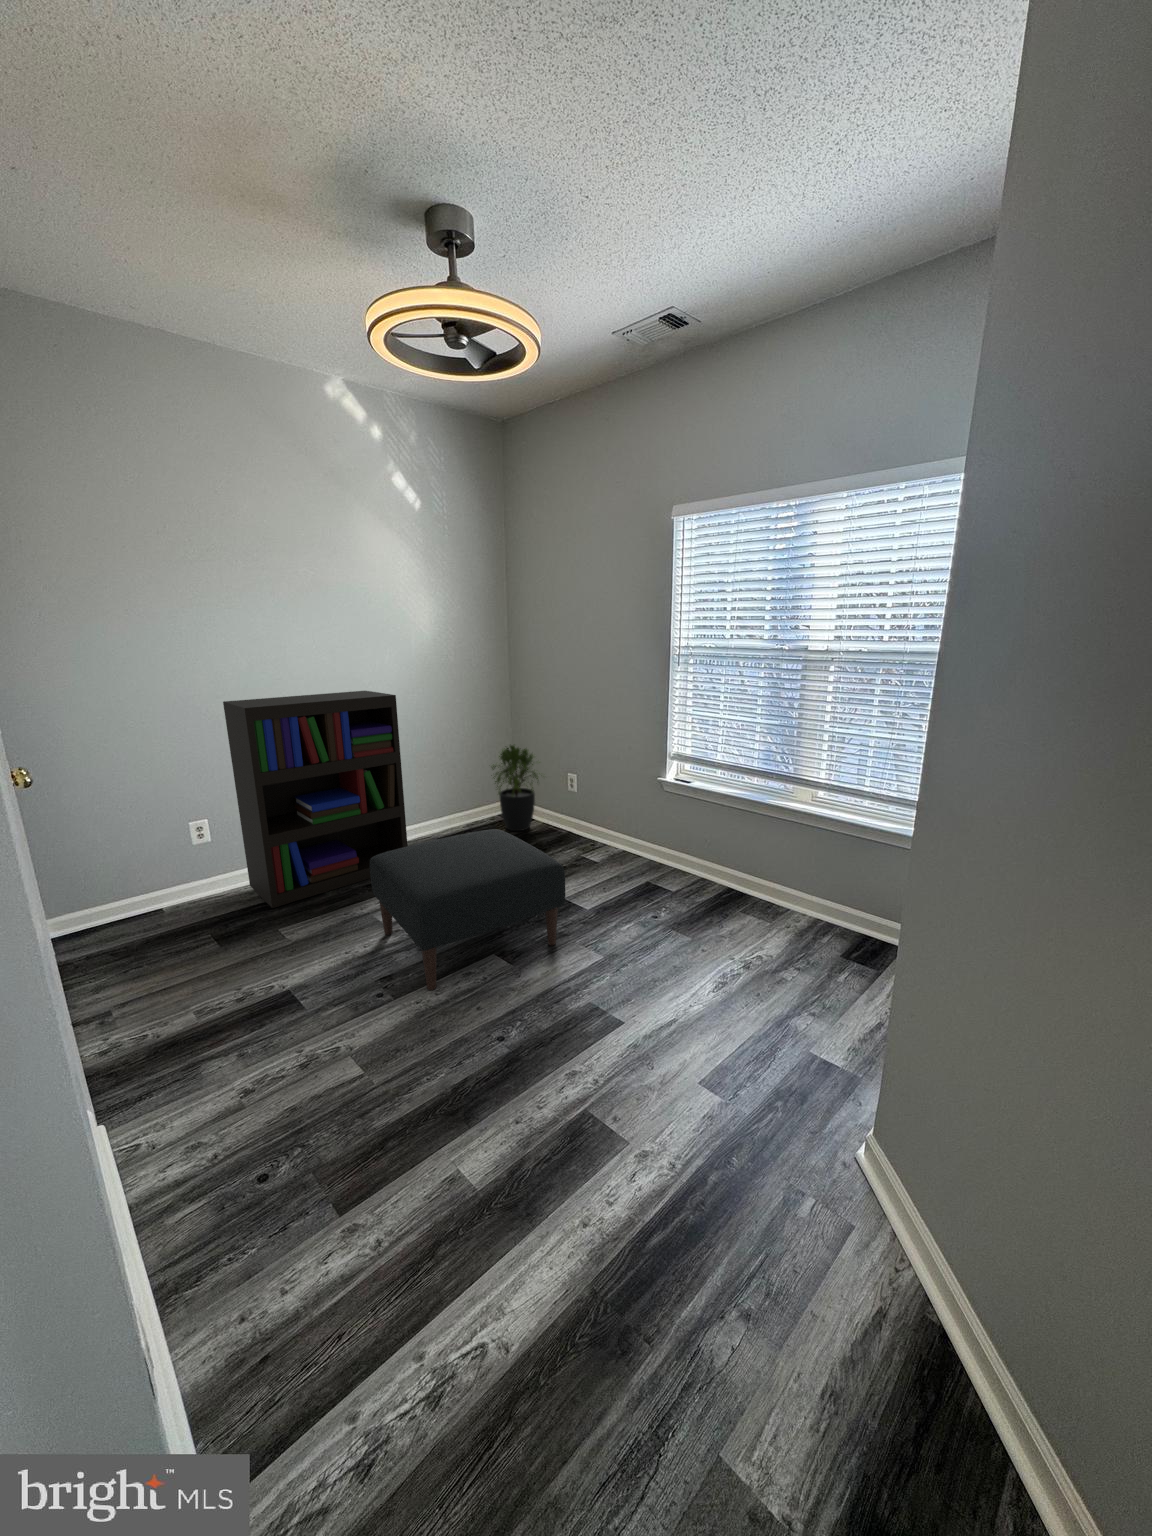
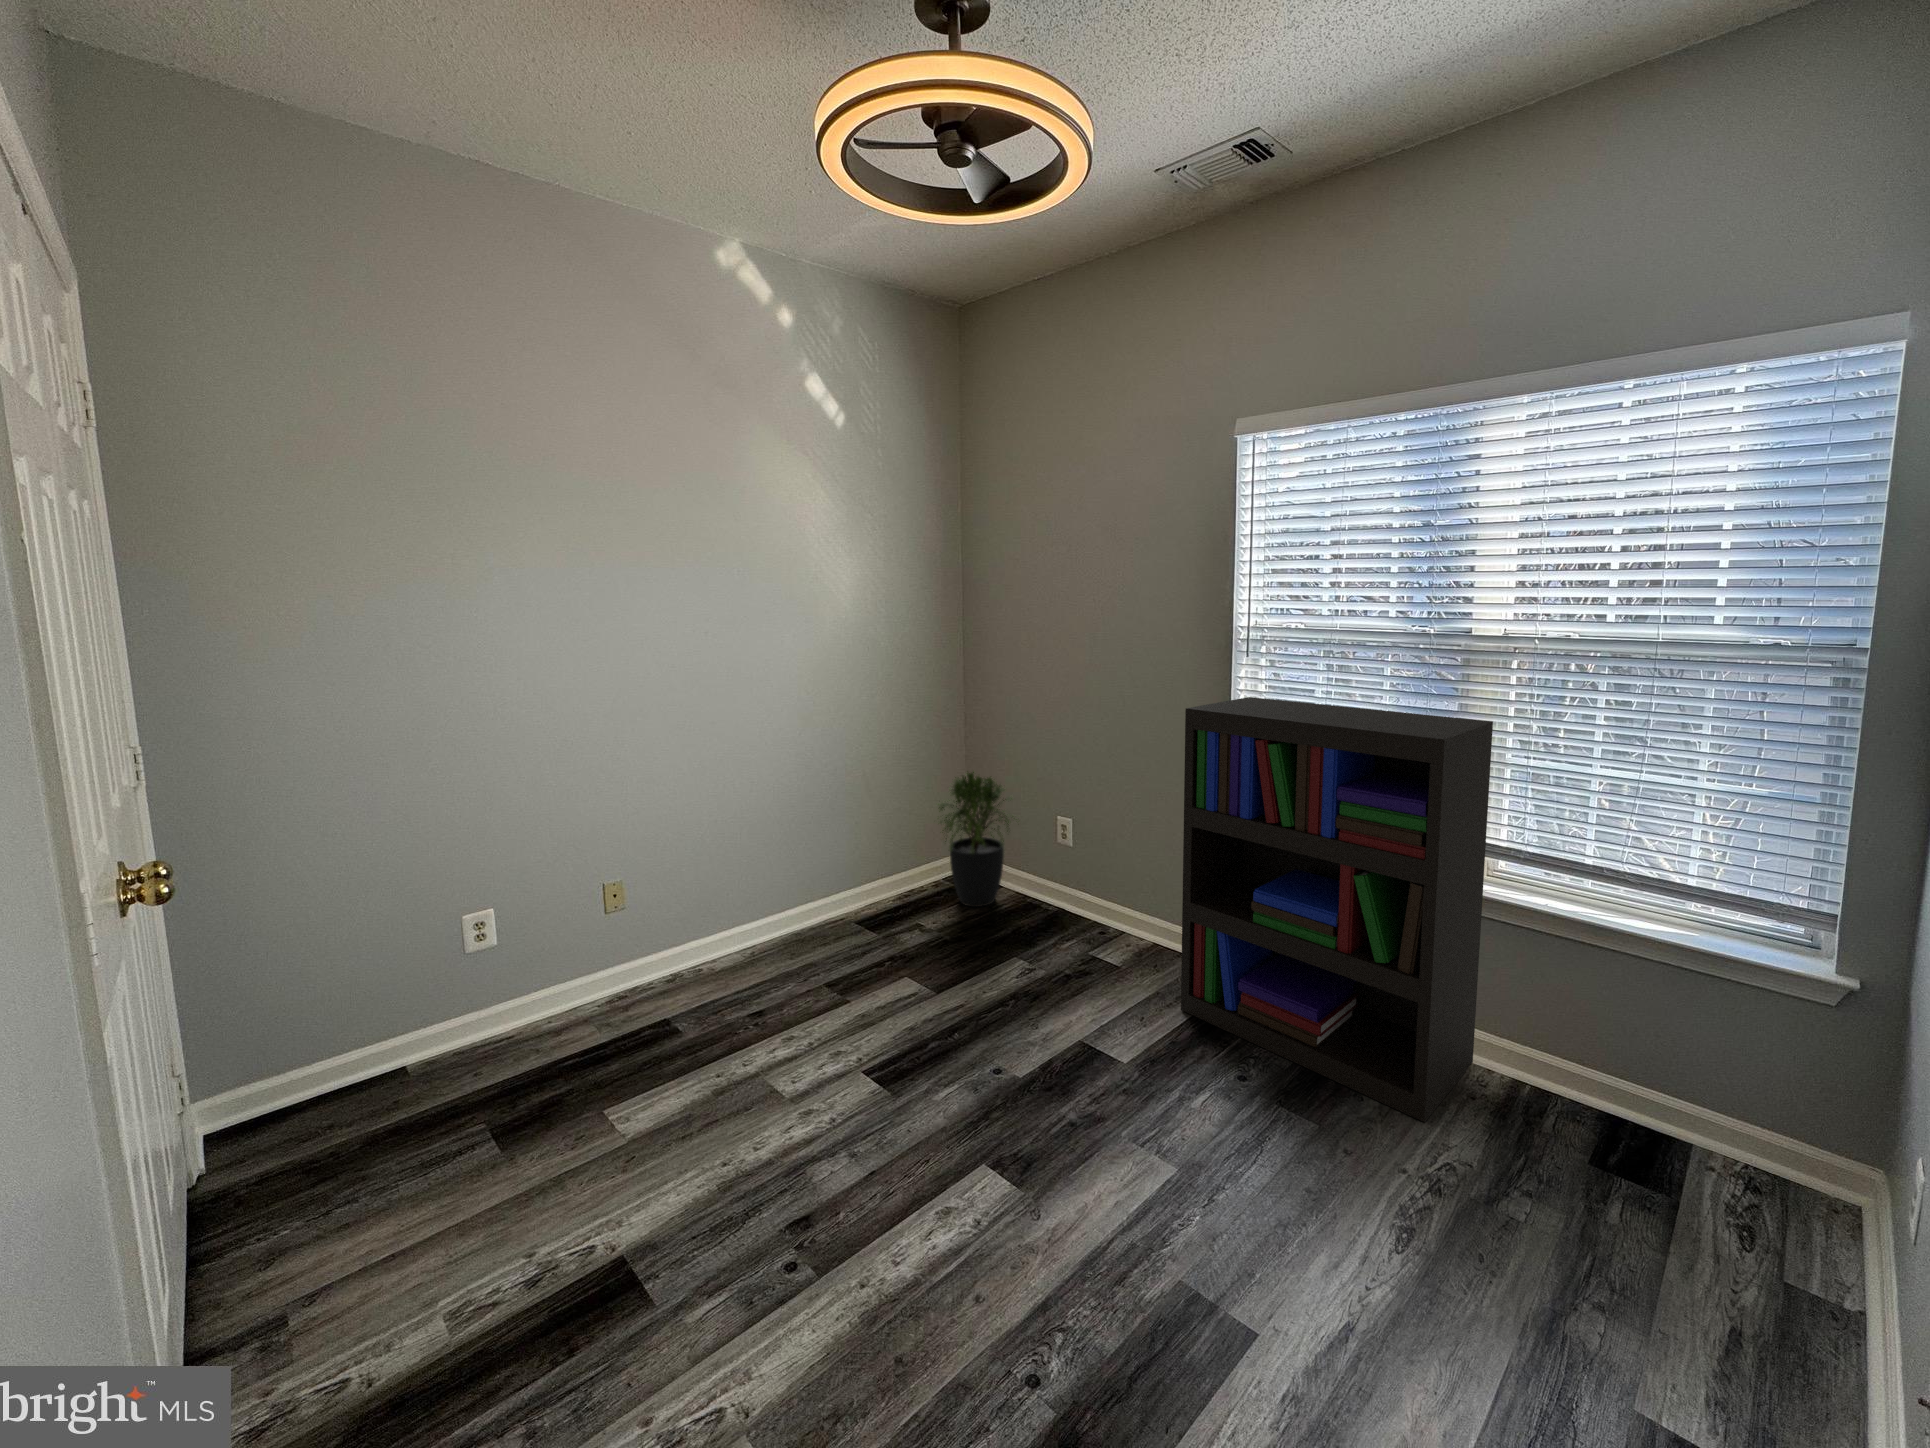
bookshelf: present [223,691,408,908] -> present [1181,697,1493,1122]
ottoman: present [370,829,565,990] -> none [767,924,1107,1253]

